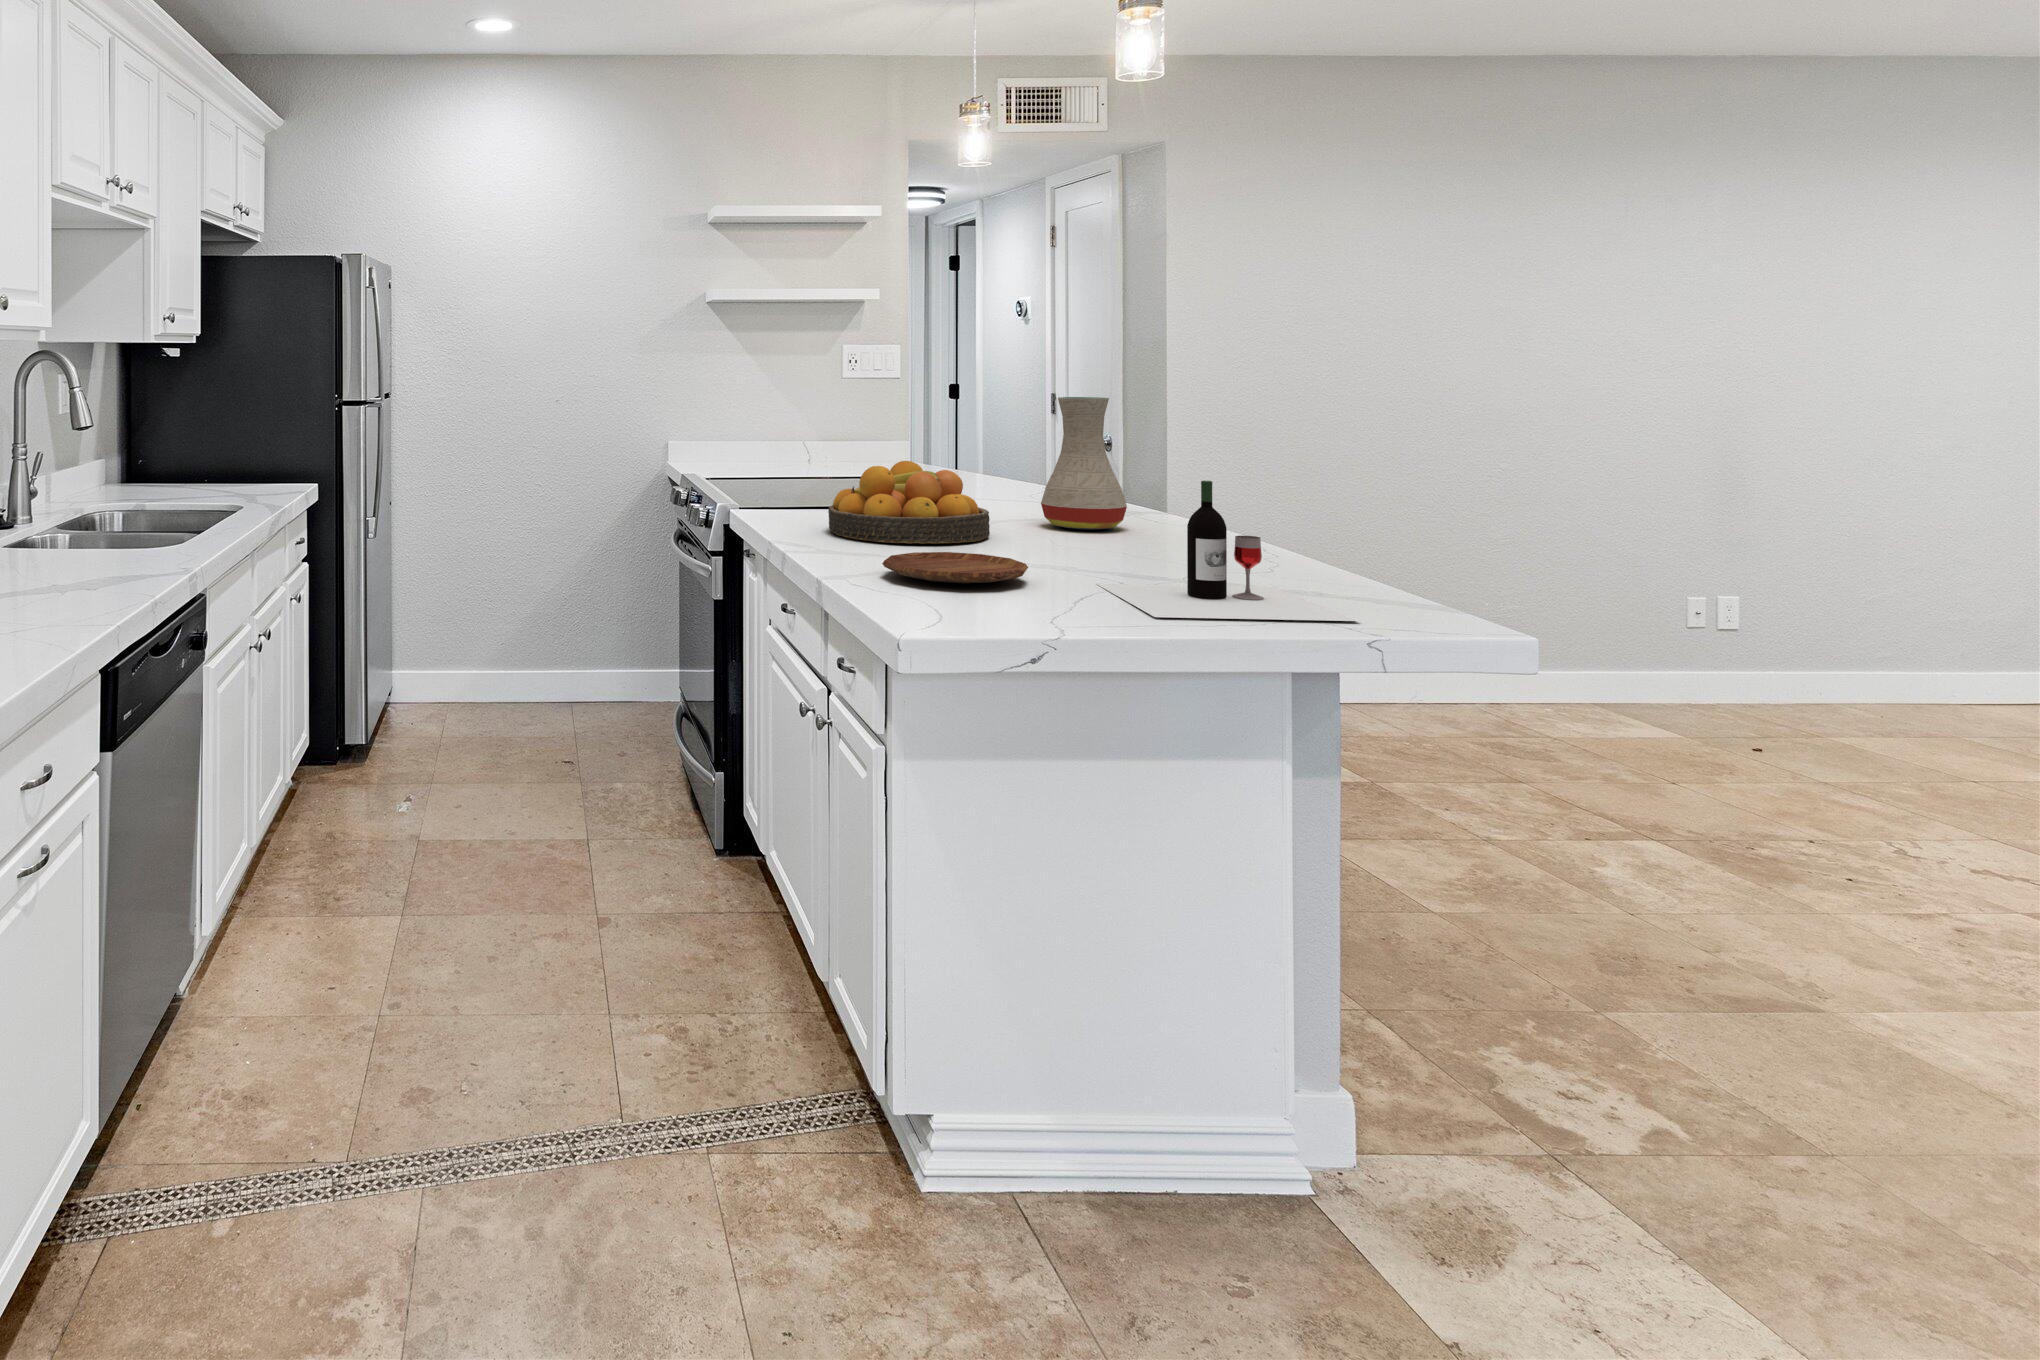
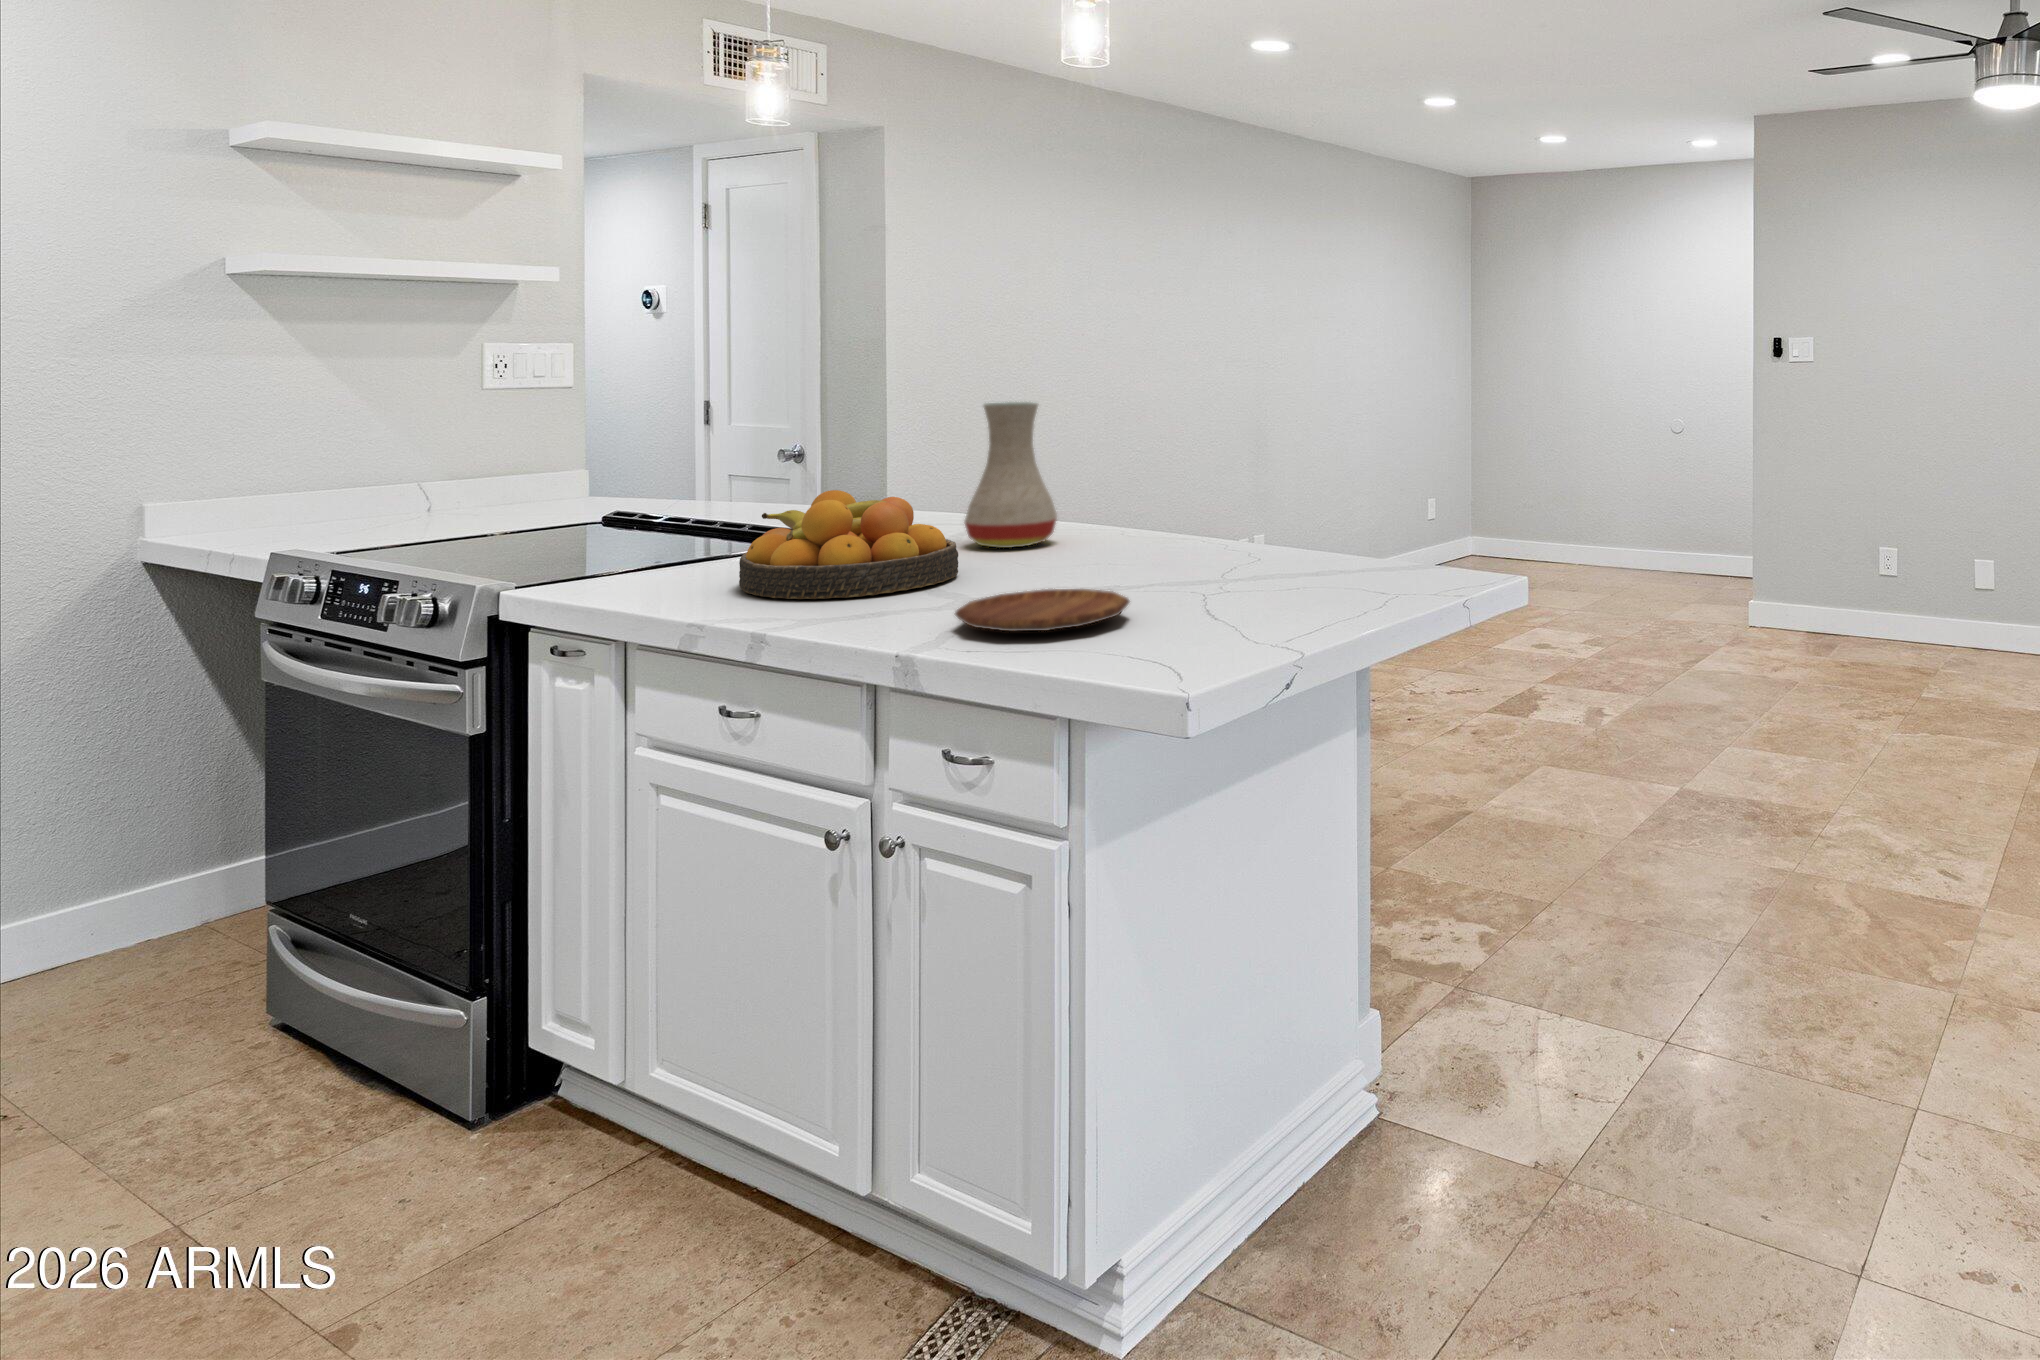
wine bottle: present [1097,481,1359,621] -> none [1174,481,1425,622]

